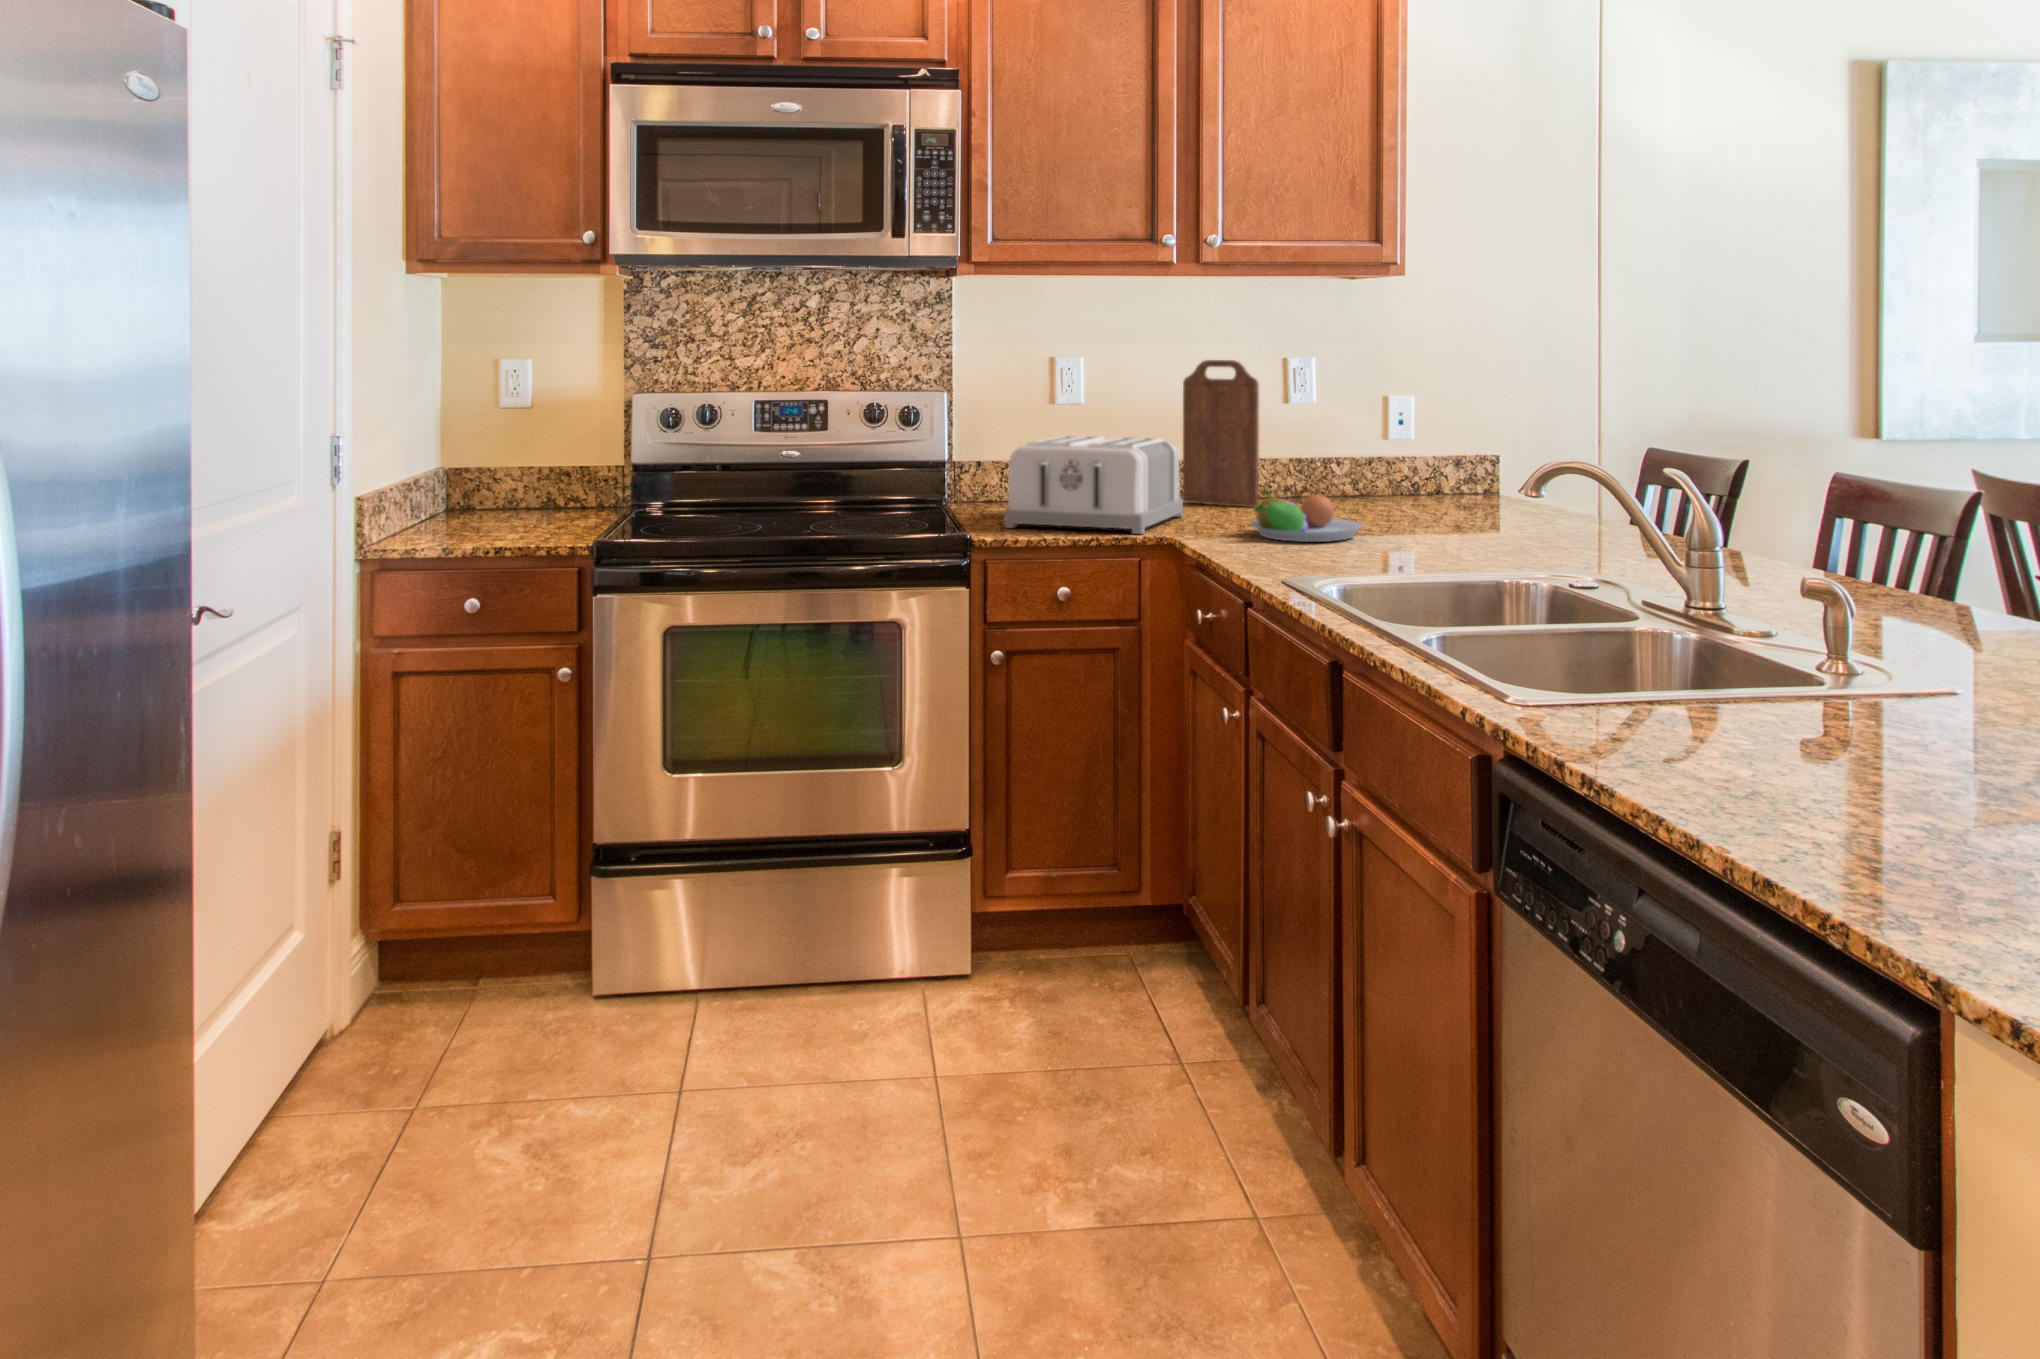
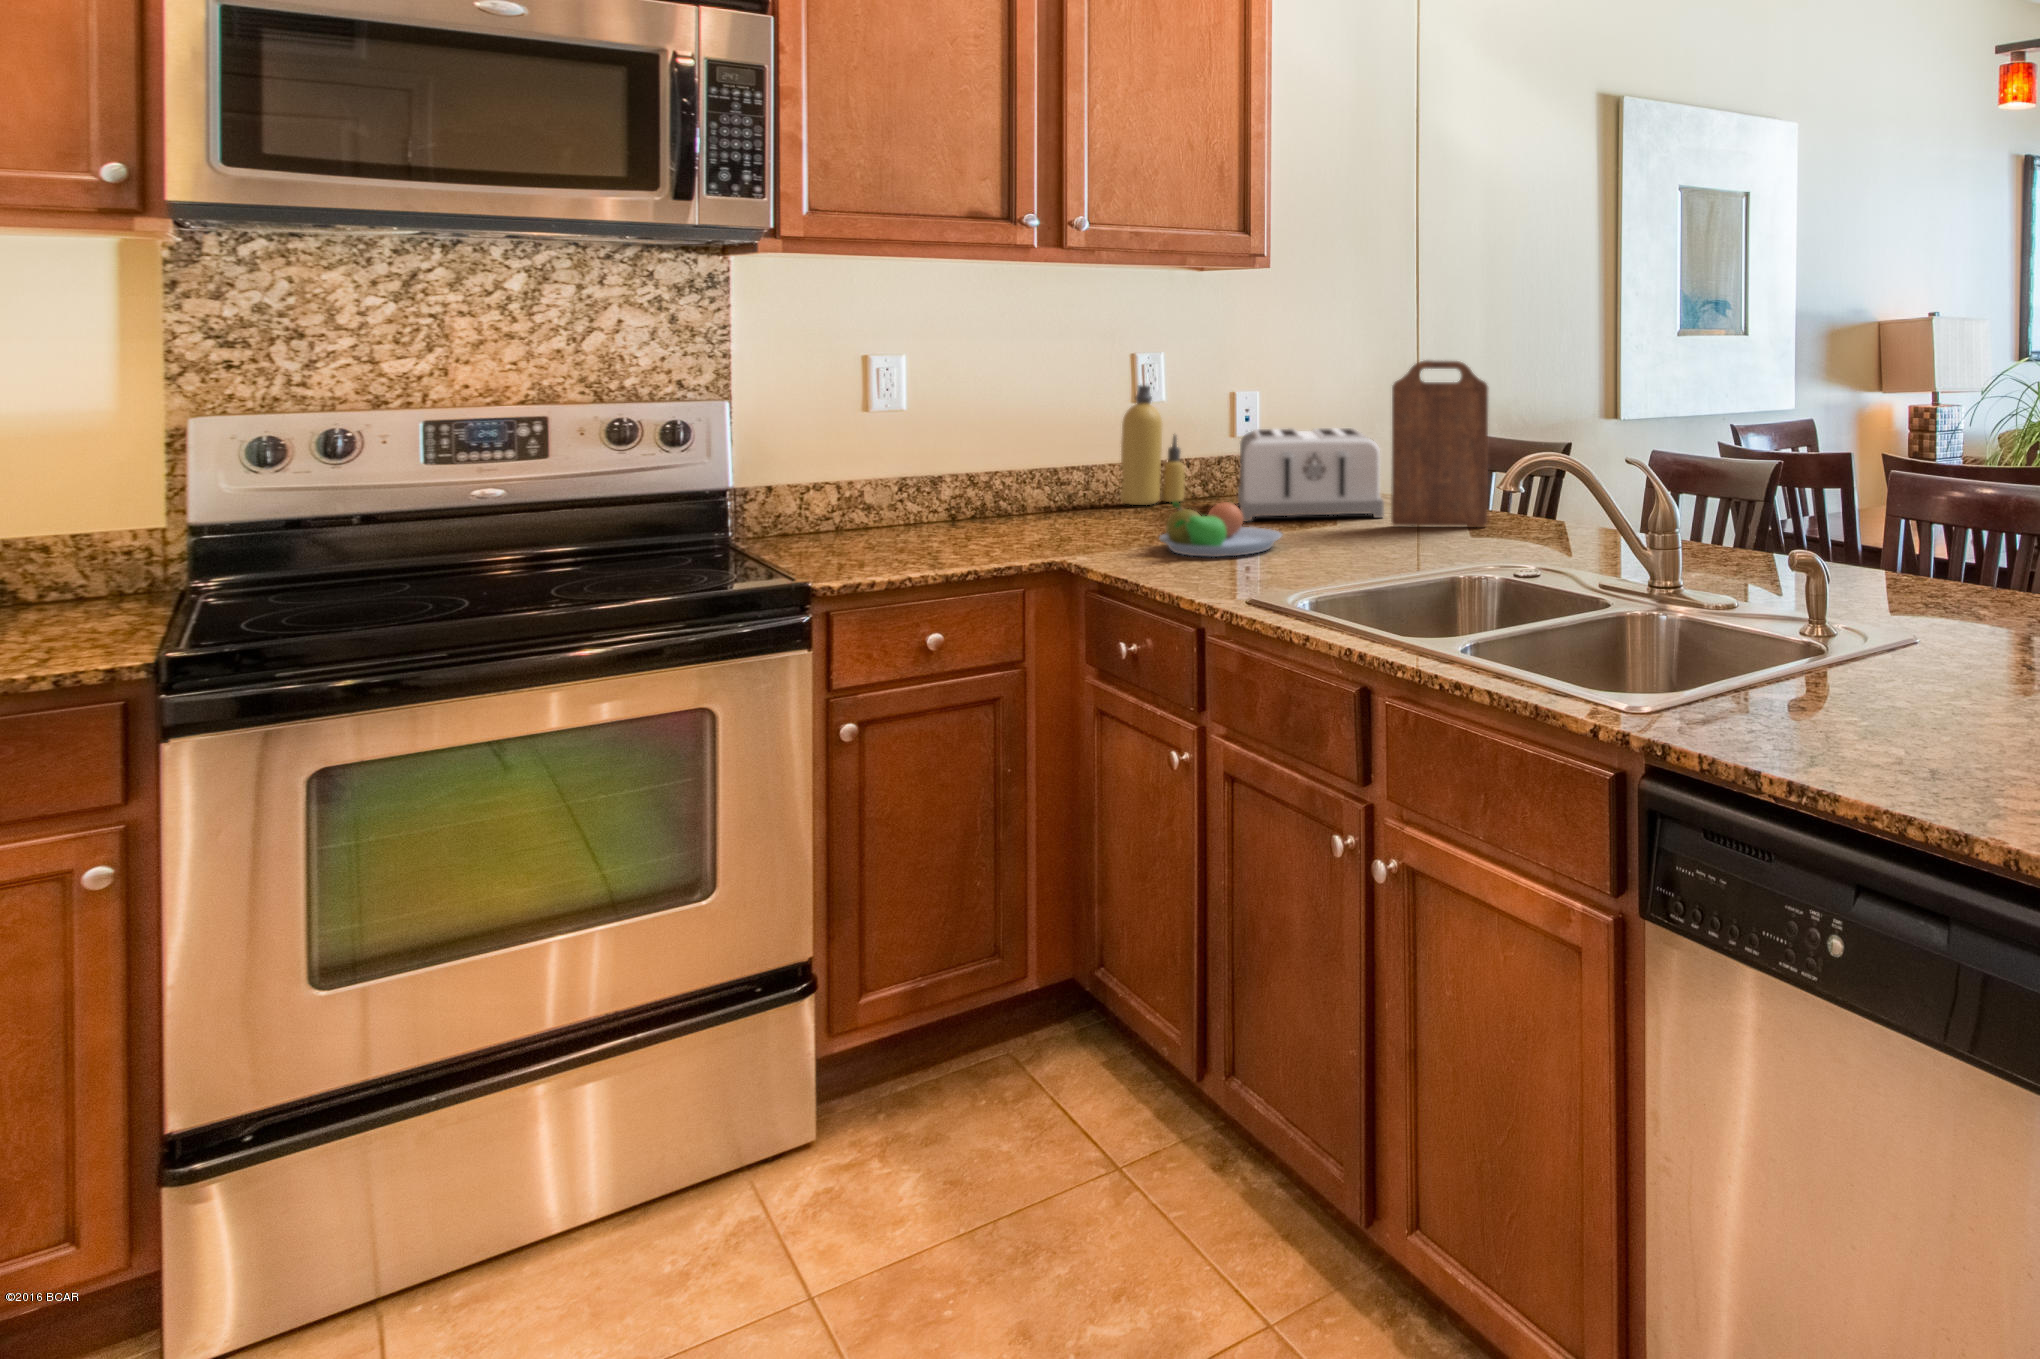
cutting board: present [1183,360,1259,507] -> present [1391,360,1489,527]
bottle: none [1270,387,1331,499] -> present [1120,385,1185,505]
toaster: present [1005,436,1183,534] -> present [1238,428,1384,521]

